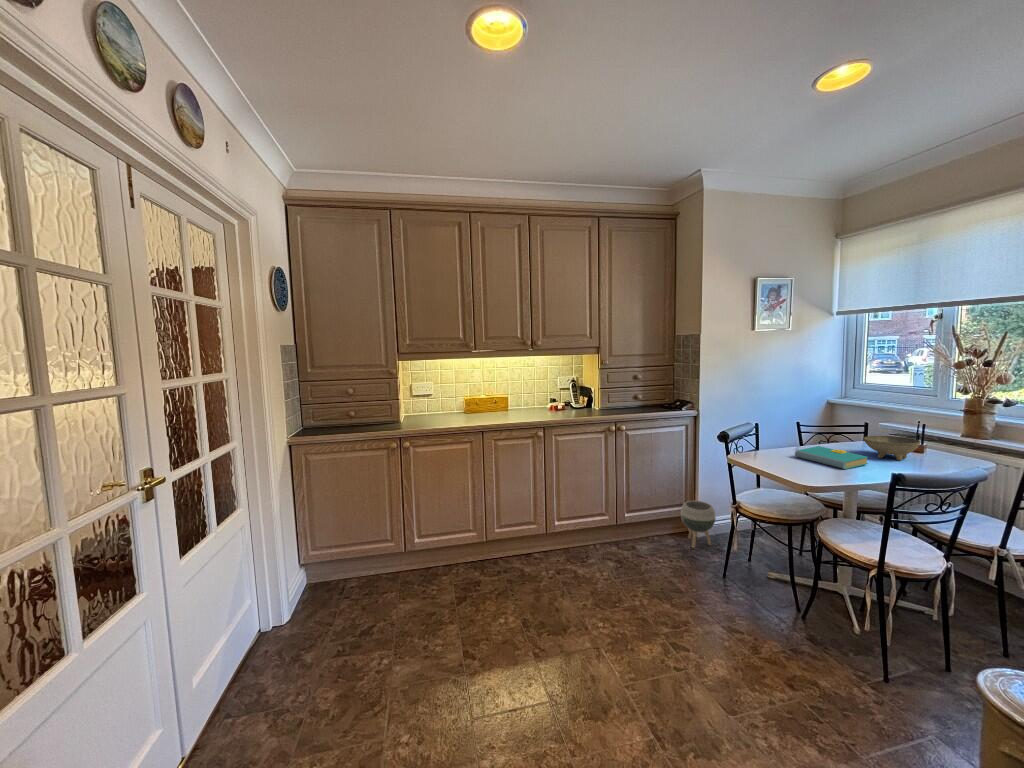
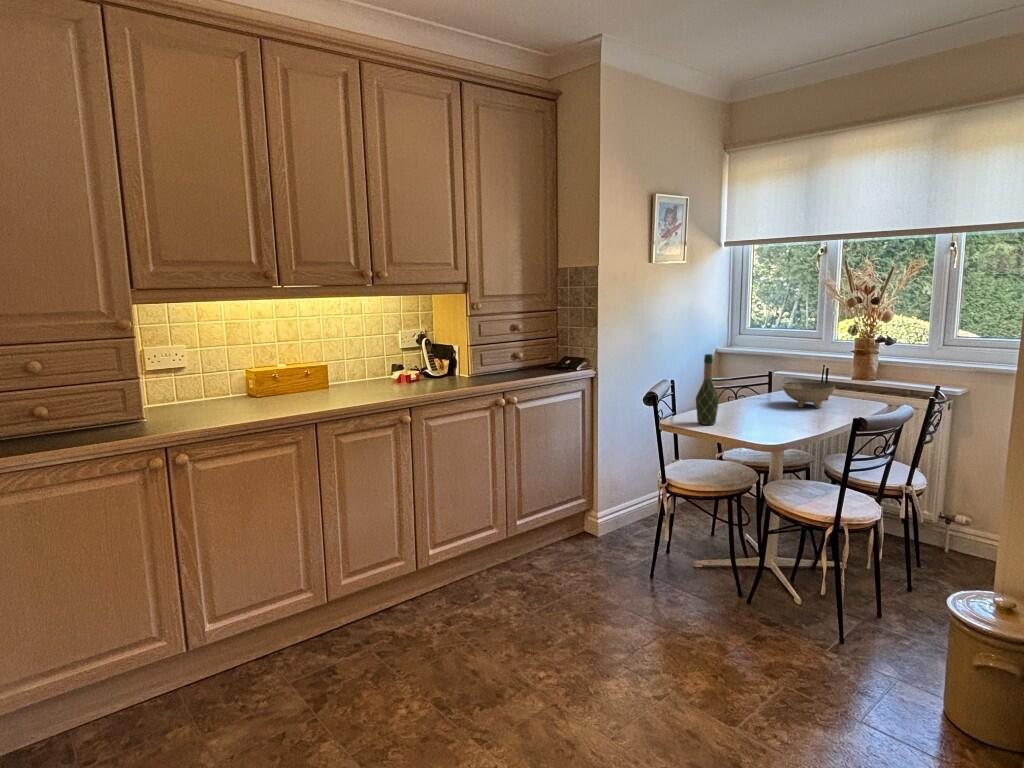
wine bottle: none [759,406,780,463] -> present [696,354,719,425]
book: present [795,446,868,469] -> none [727,400,799,423]
planter: present [681,501,716,548] -> none [582,488,625,550]

